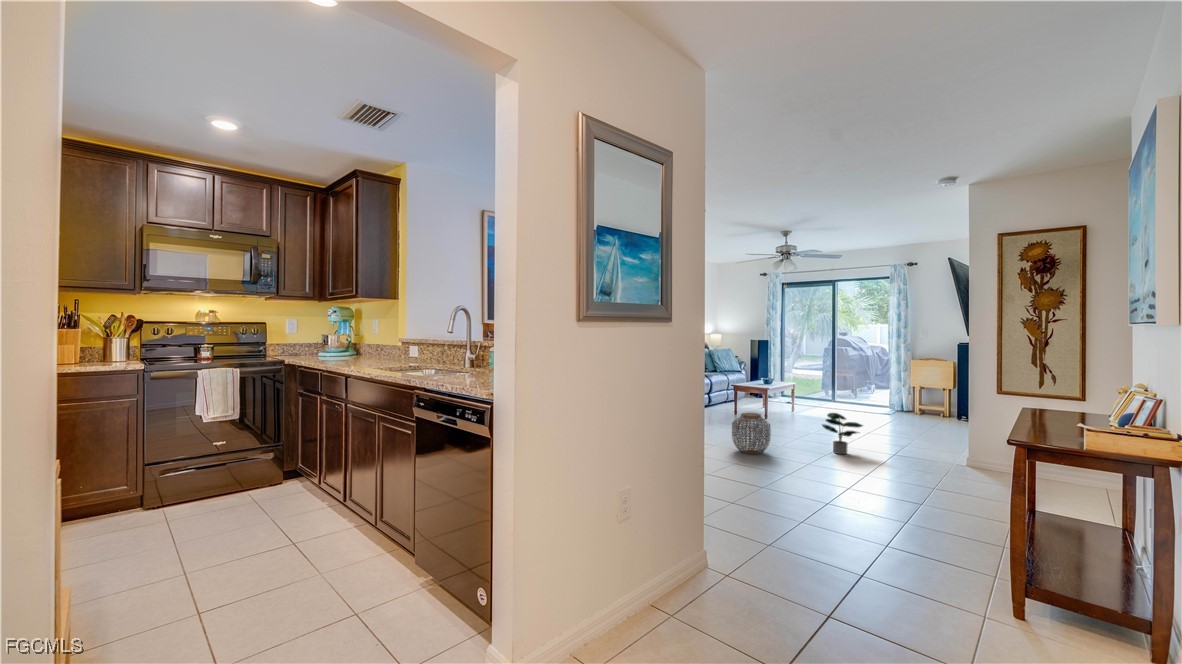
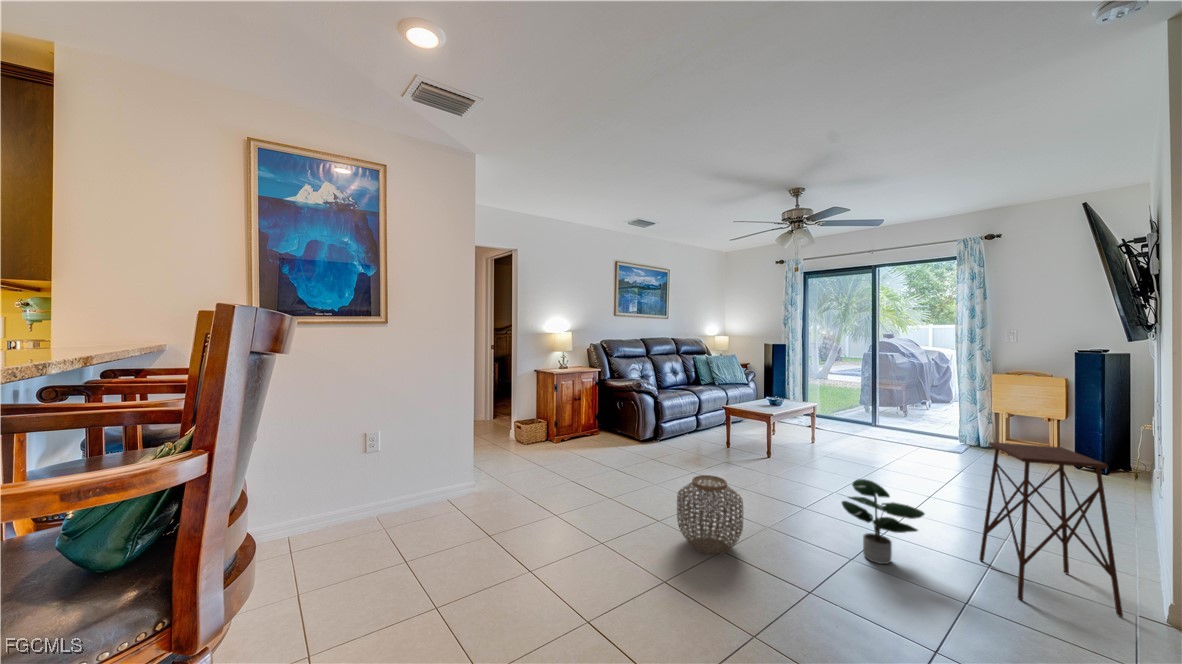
side table: none [891,388,948,463] -> present [979,442,1123,617]

